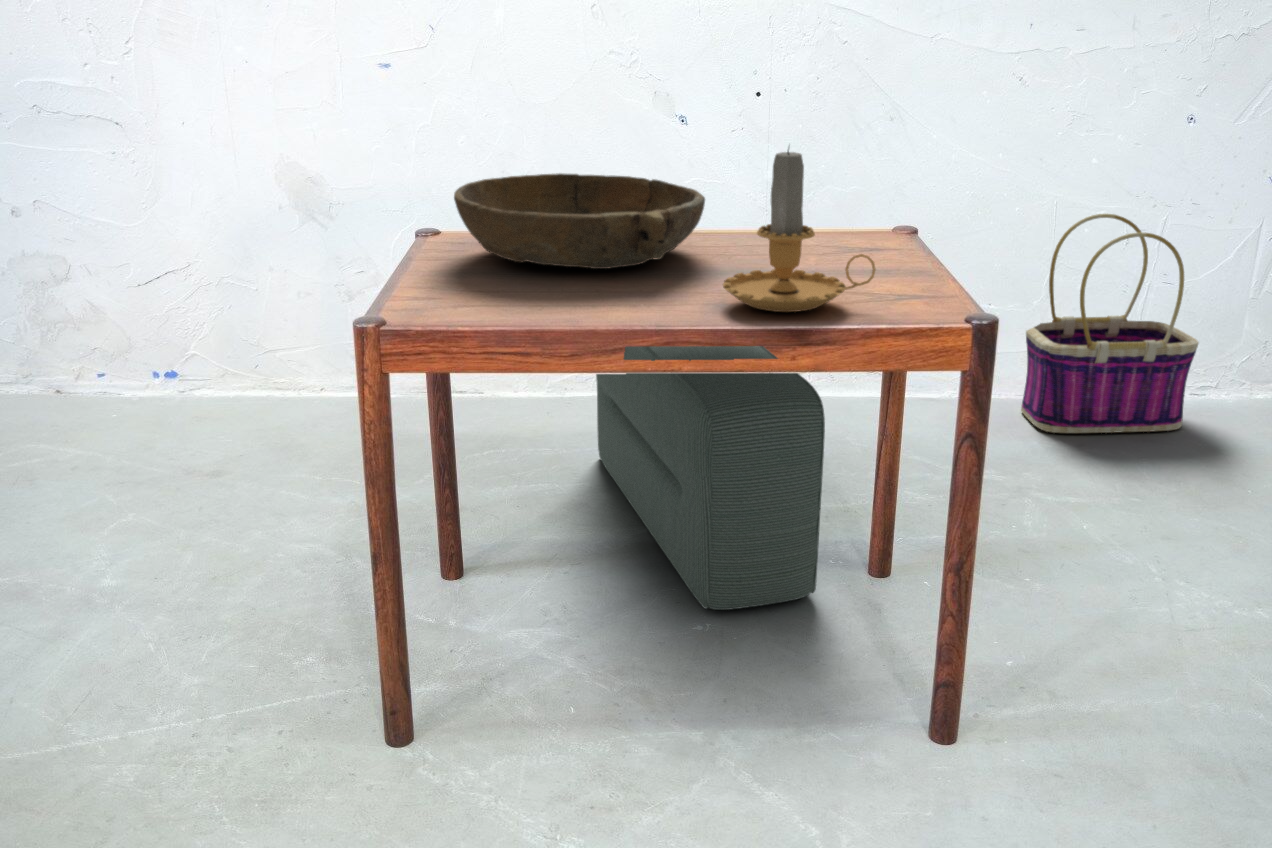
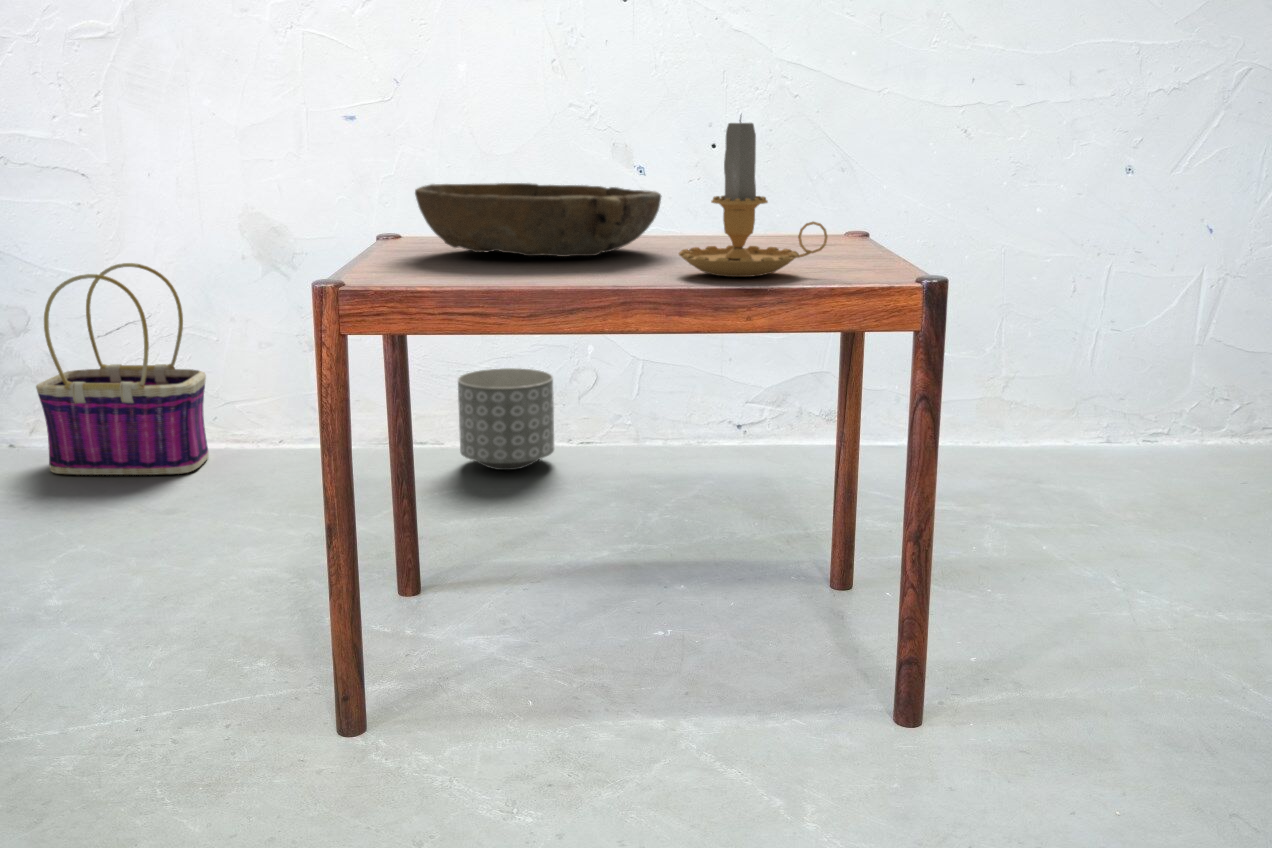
basket: present [1021,214,1199,433] -> present [36,263,209,475]
planter: none [497,320,594,425] -> present [458,368,554,470]
pouf: present [596,346,825,610] -> none [554,328,782,617]

